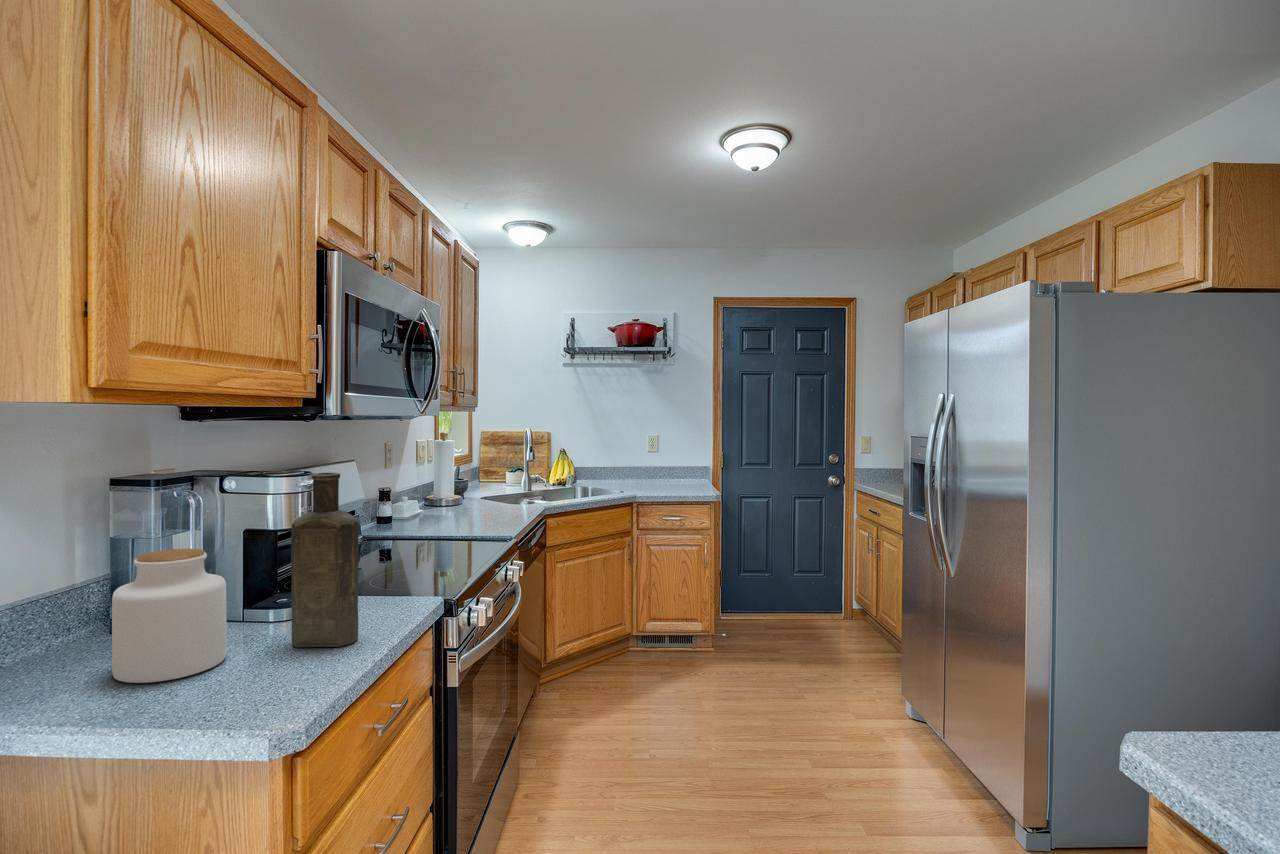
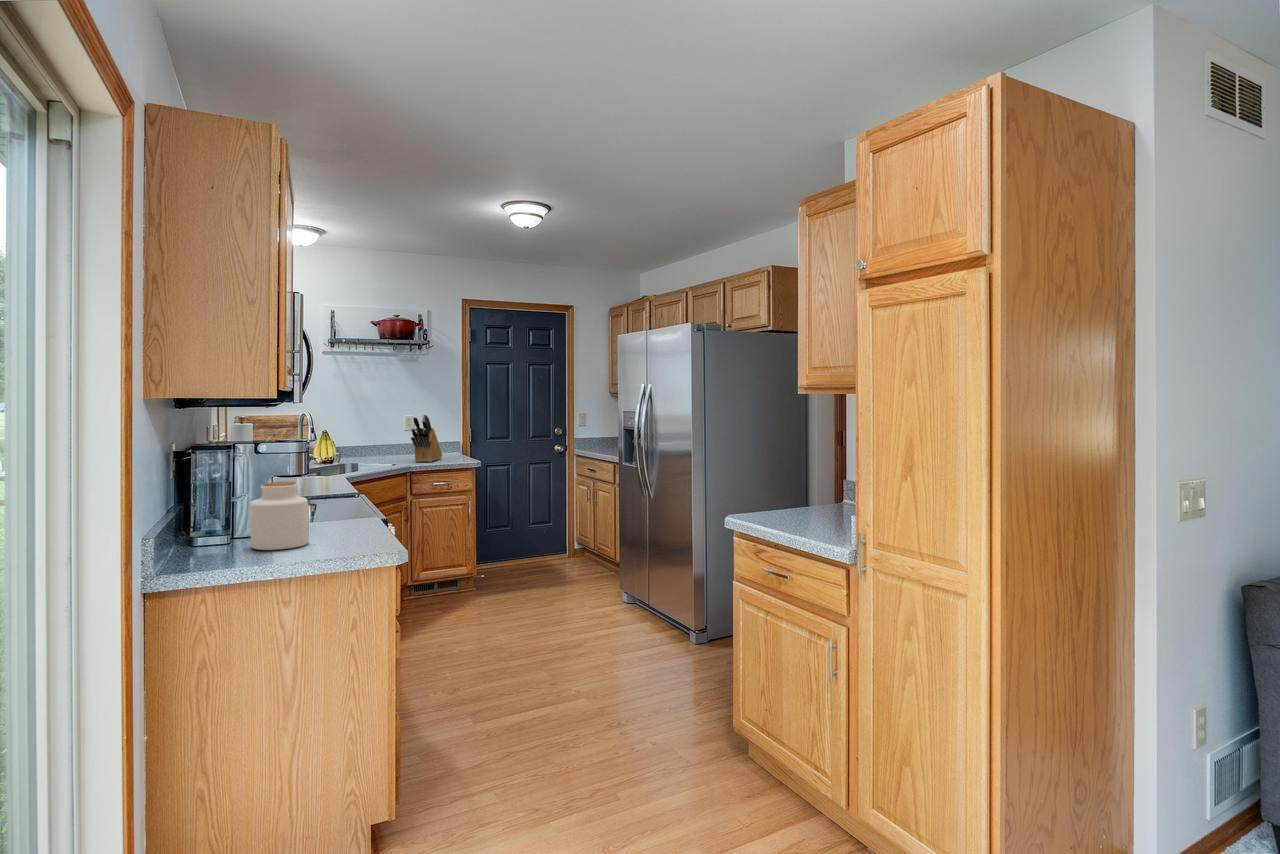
knife block: none [639,434,682,490] -> present [411,415,442,462]
bottle: present [291,473,359,647] -> none [323,438,367,535]

